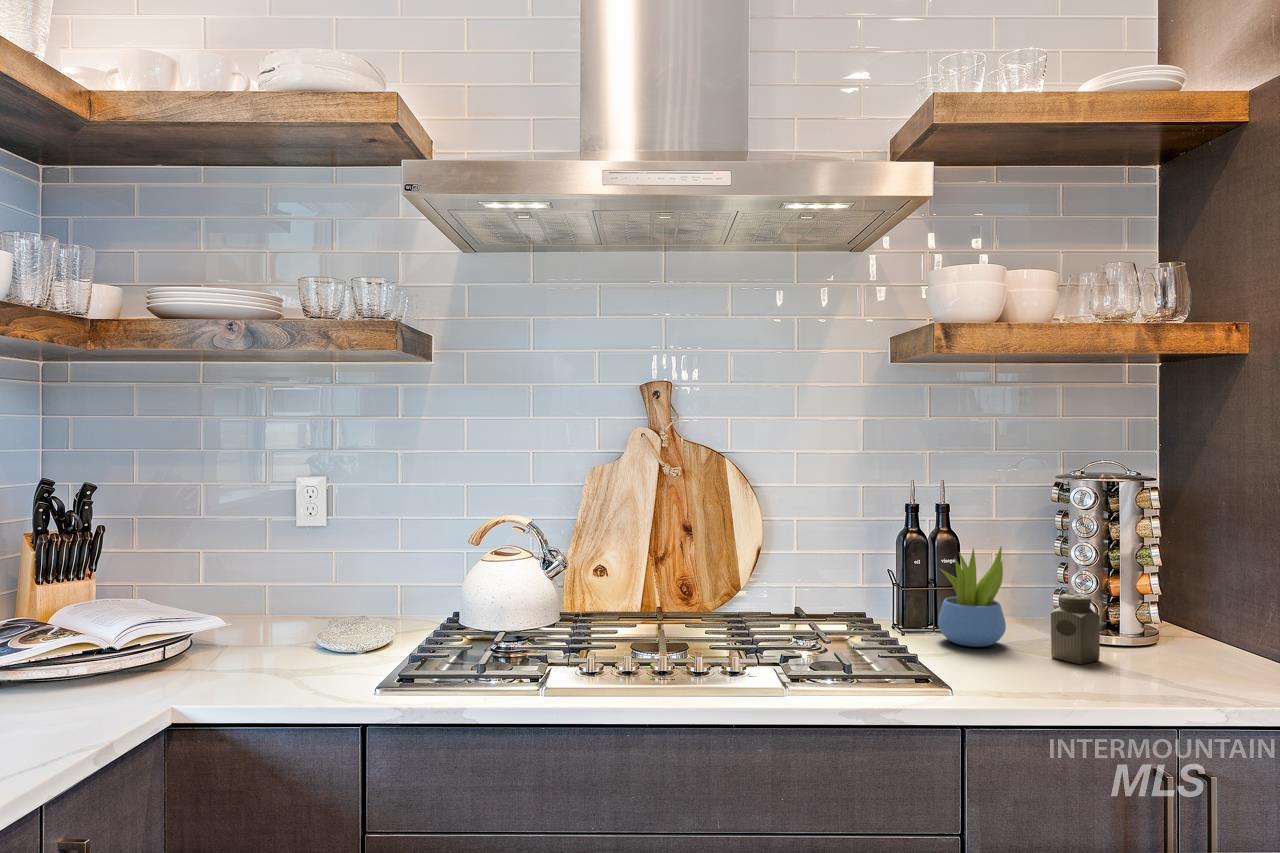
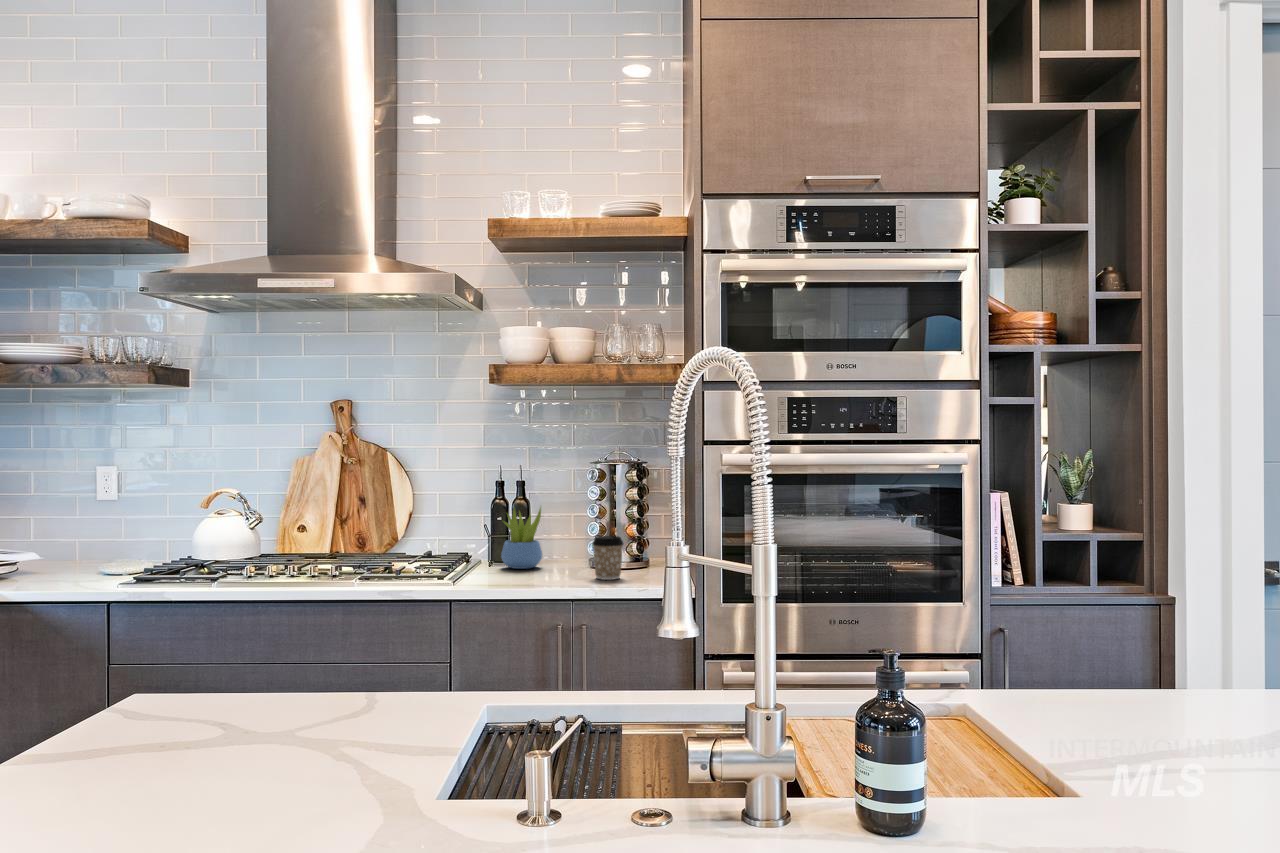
salt shaker: present [1051,594,1100,664] -> none [556,533,583,575]
coffee cup: none [1141,603,1203,680] -> present [592,536,624,580]

